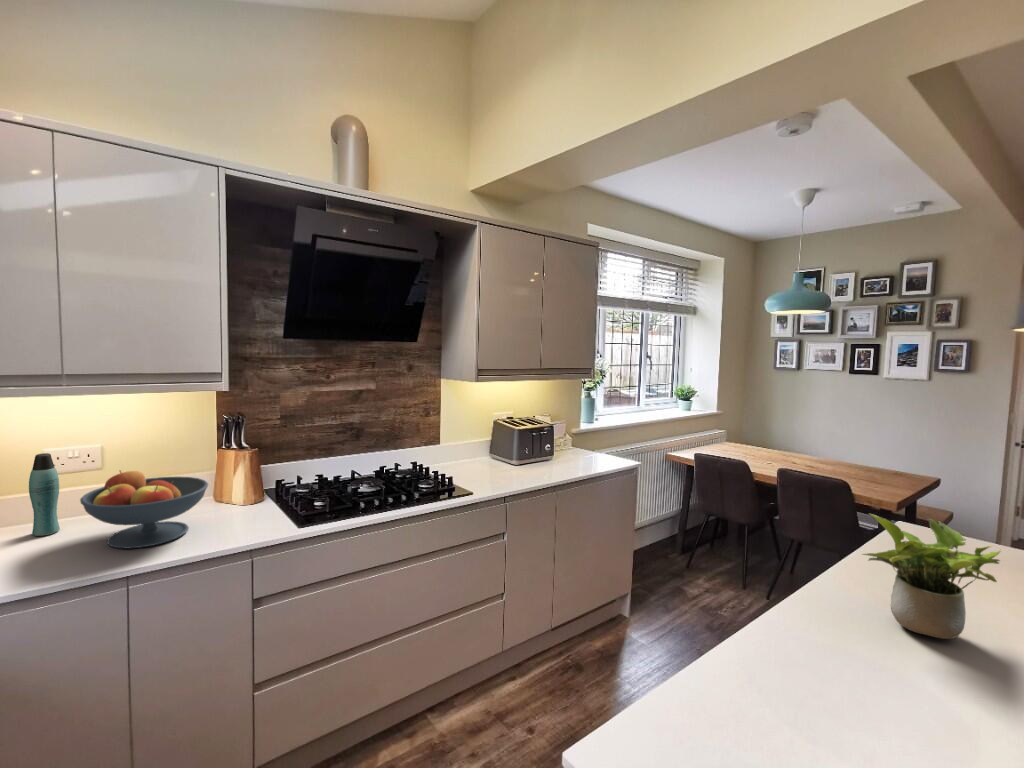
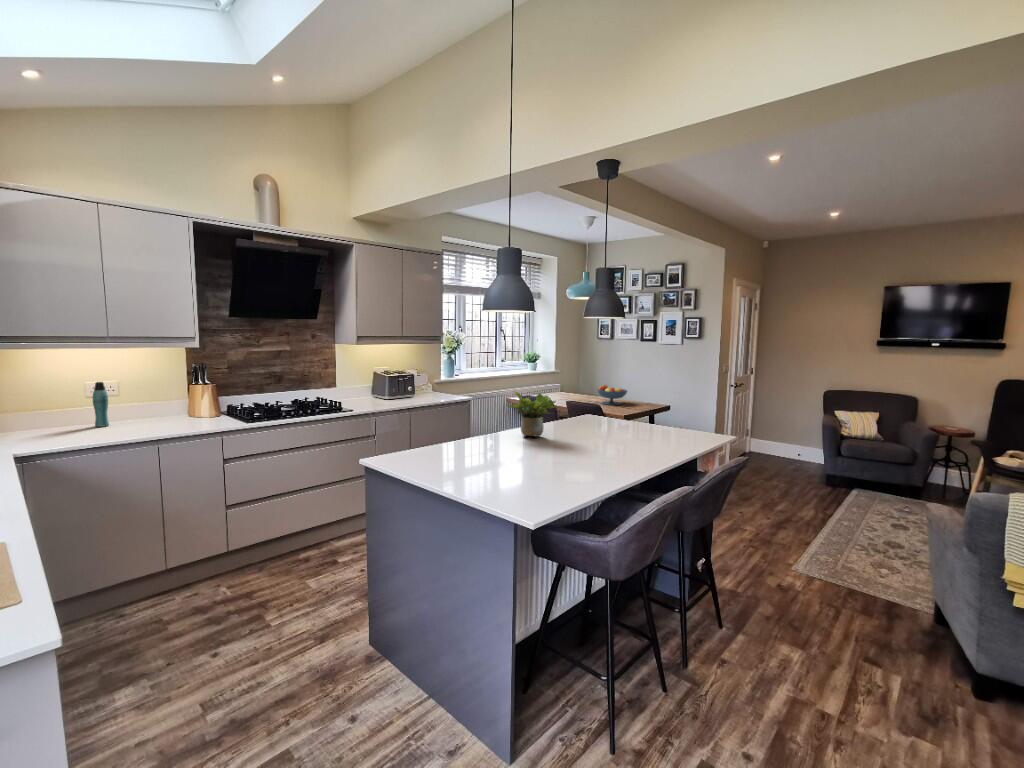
fruit bowl: present [80,470,208,548] -> present [597,385,627,405]

